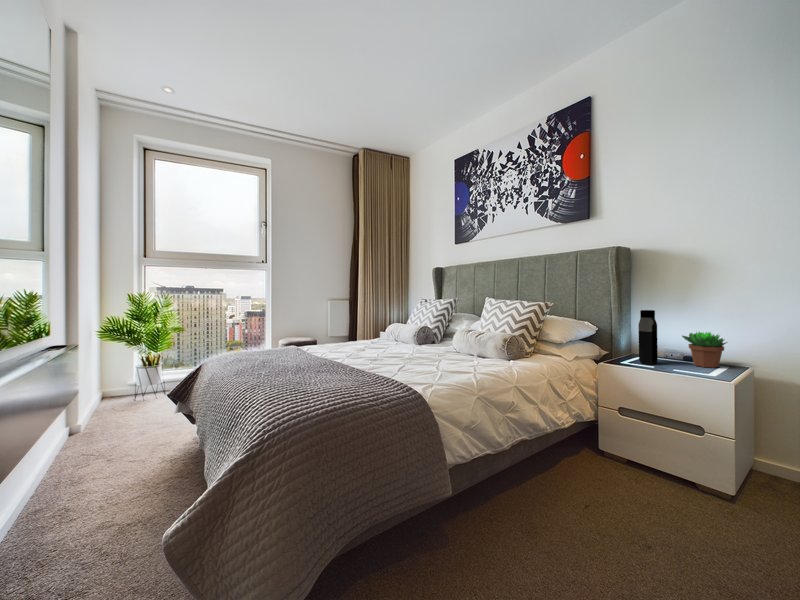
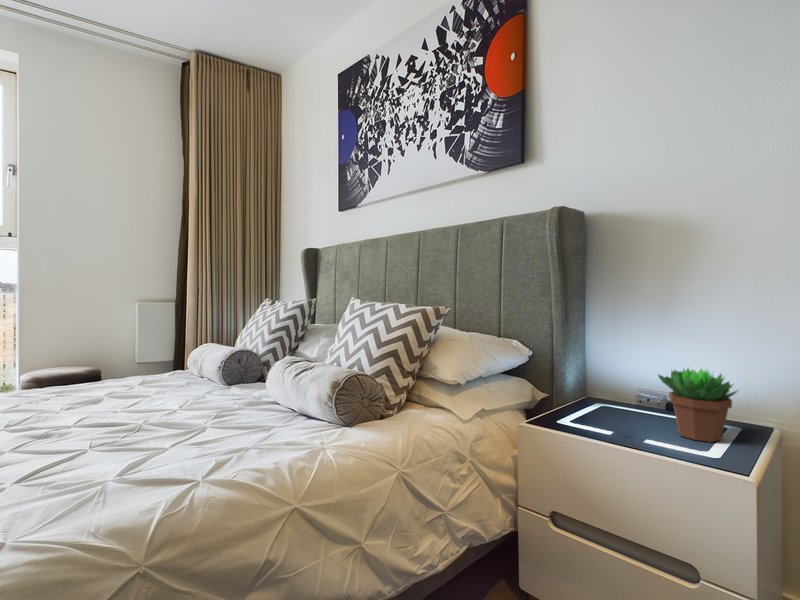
water bottle: present [639,310,658,365] -> none [581,324,614,432]

